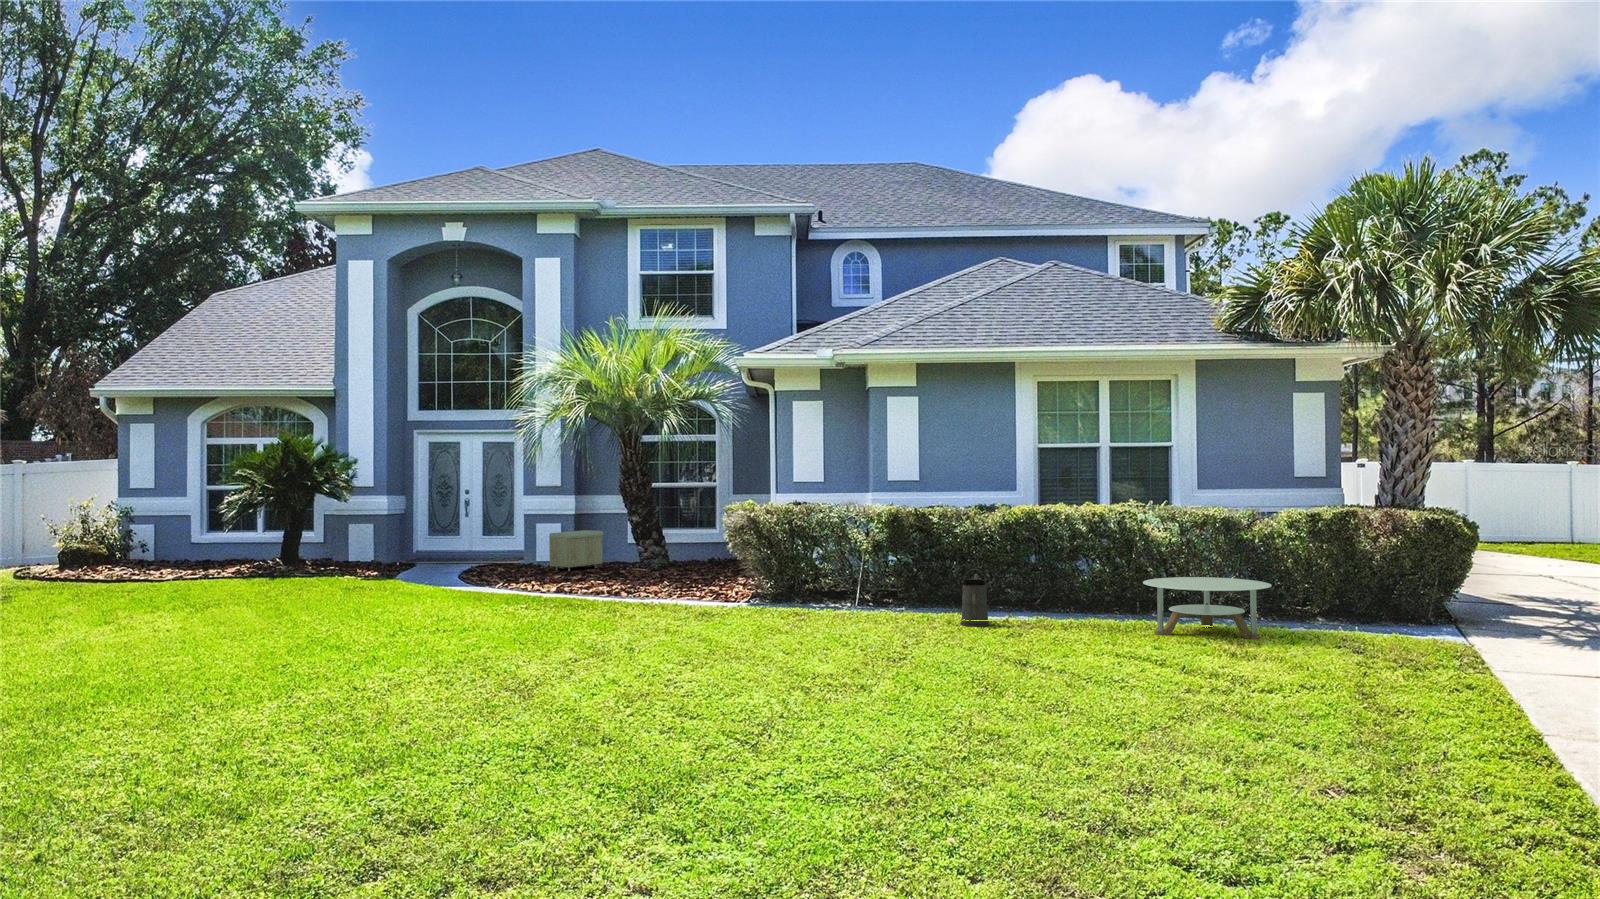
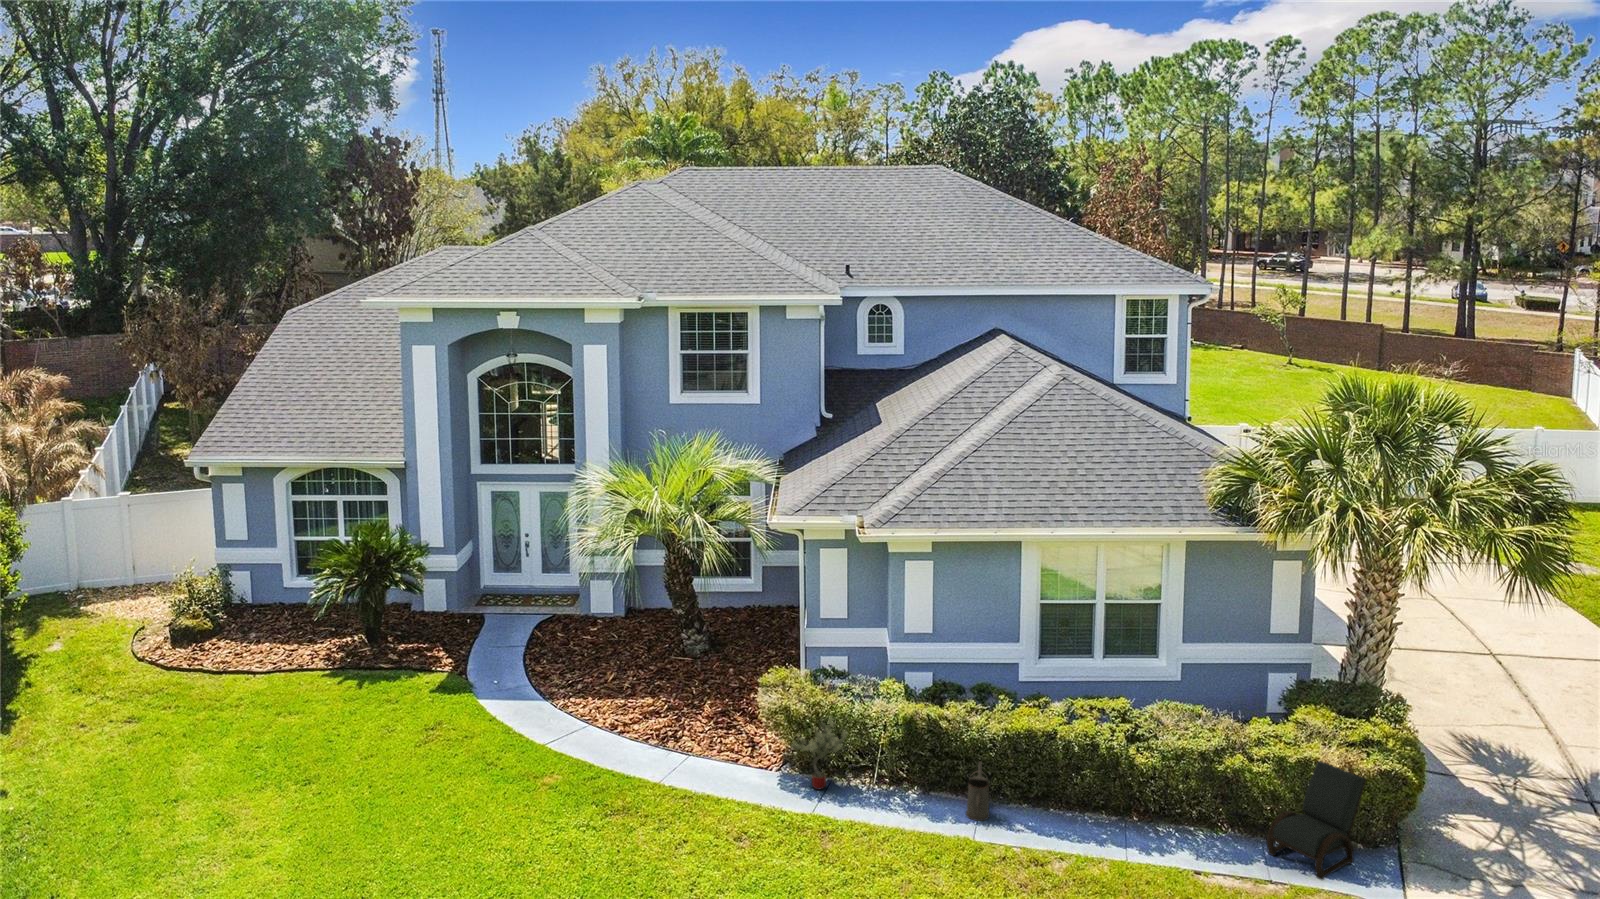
lounge chair: none [1318,529,1429,642] -> present [1267,761,1366,880]
storage bench: present [549,530,603,571] -> none [604,586,651,630]
potted tree: none [754,531,821,618] -> present [792,718,847,789]
round table: present [1143,577,1272,639] -> none [1121,784,1229,866]

